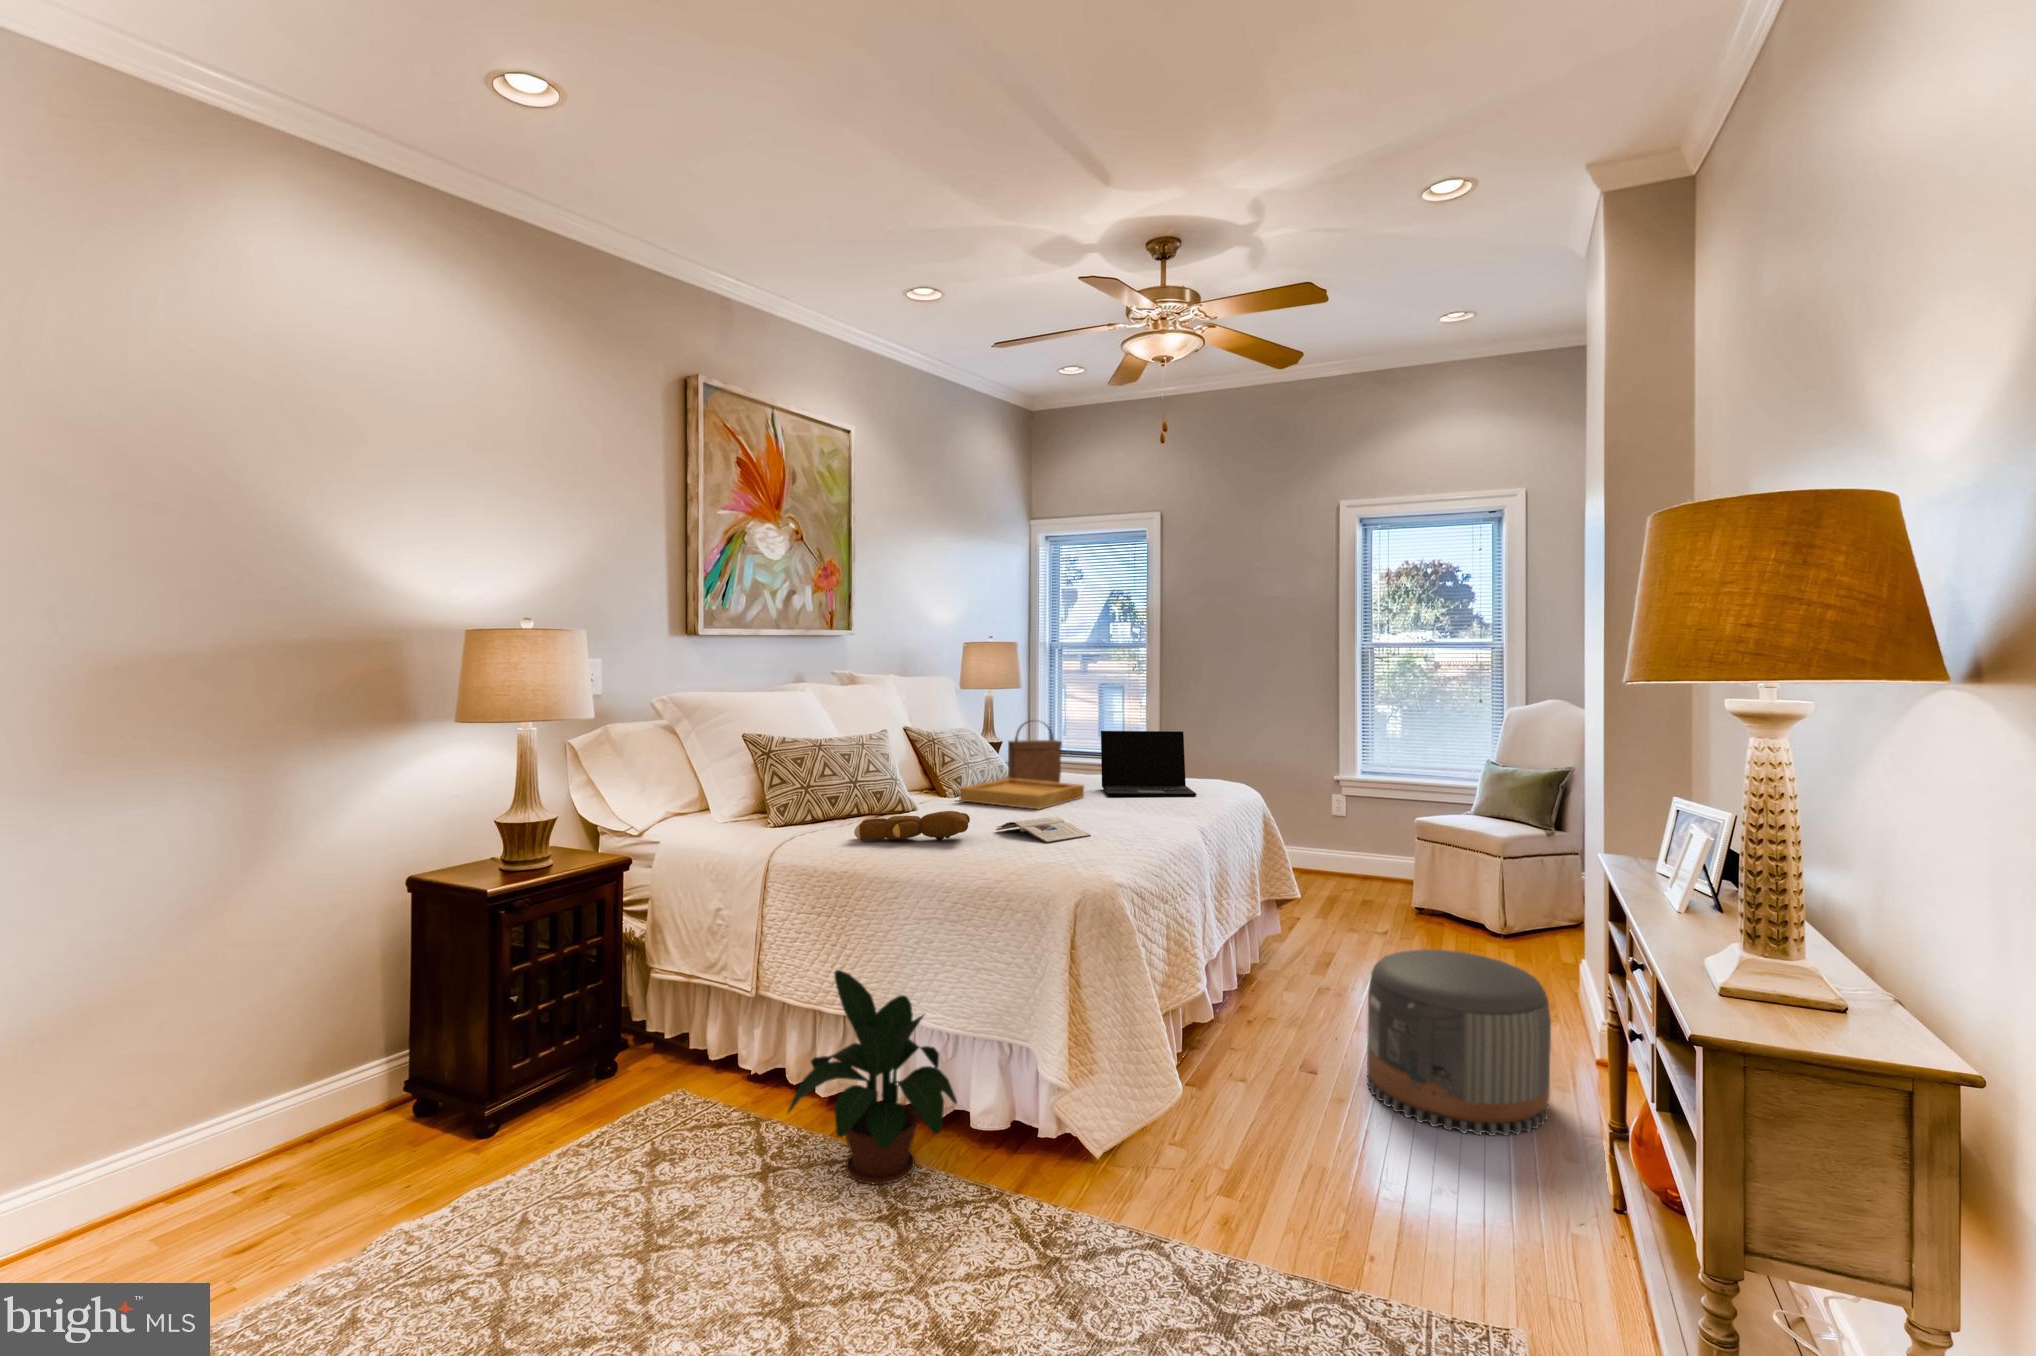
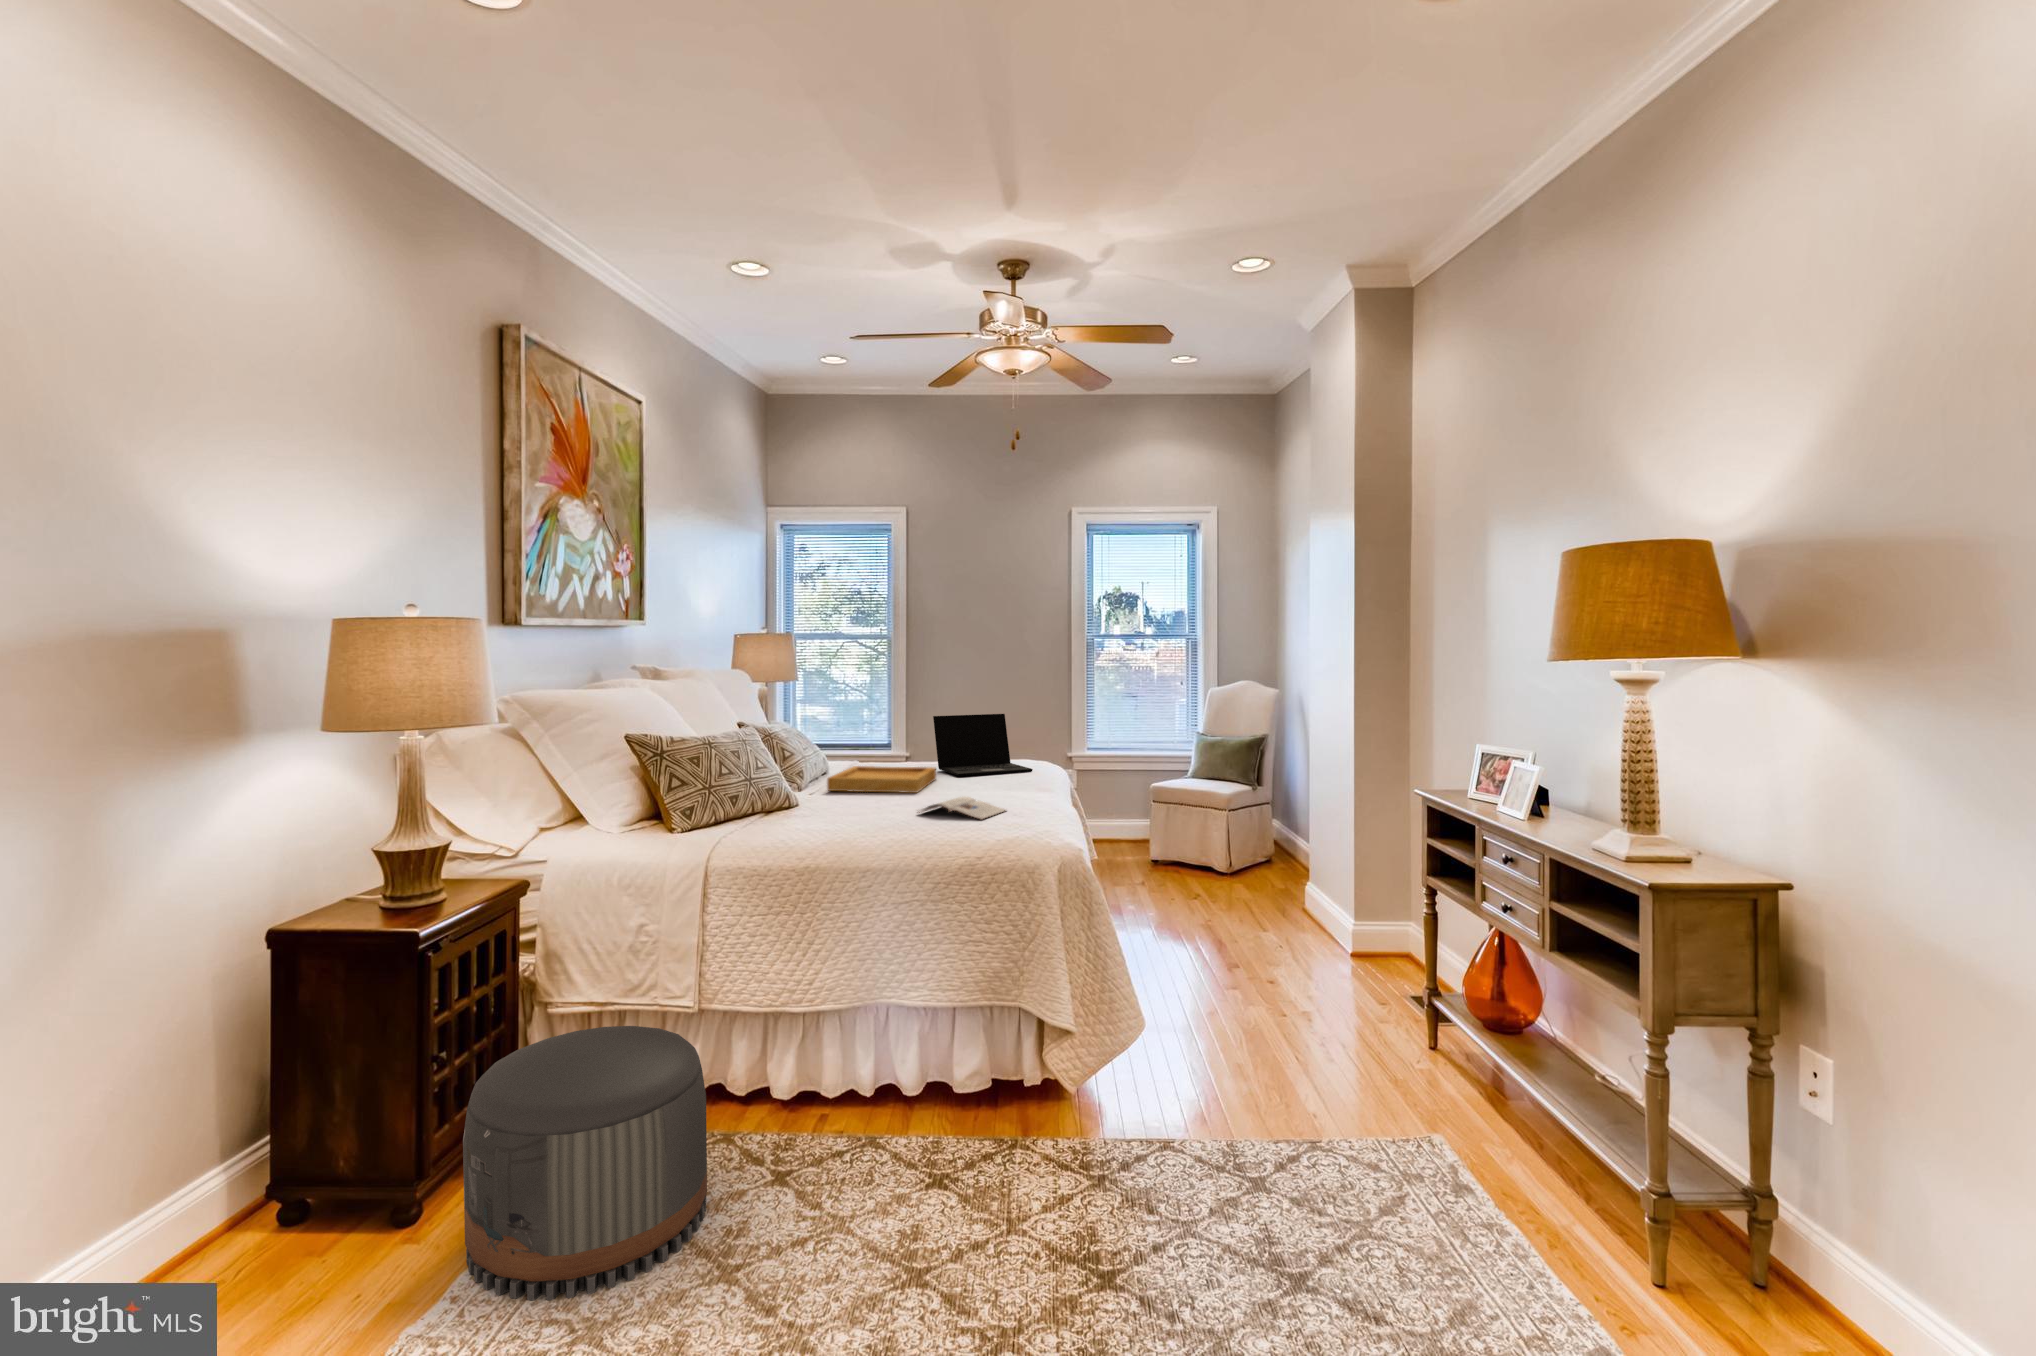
handbag: present [1008,721,1062,783] -> none [841,708,894,774]
teddy bear: present [854,811,970,841] -> none [793,798,911,834]
pouf: present [1367,949,1551,1136] -> present [463,1026,707,1300]
potted plant: present [787,970,957,1184] -> none [800,961,971,1162]

